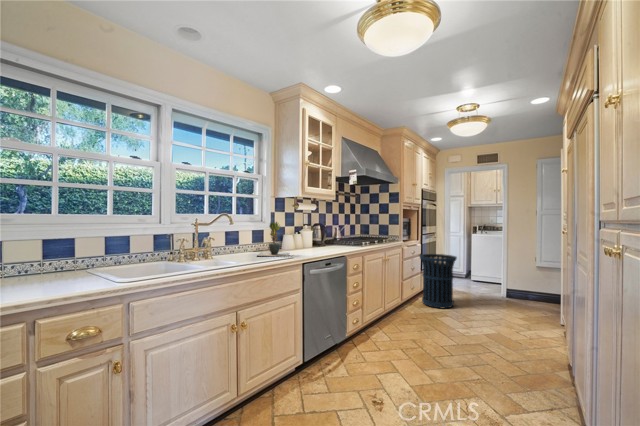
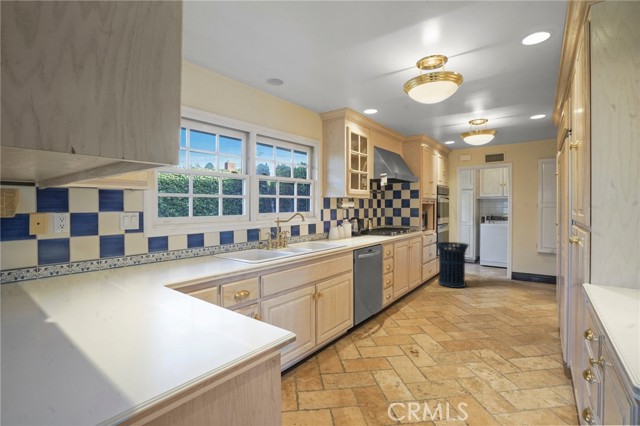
potted plant: present [257,222,289,256] -> none [316,218,340,245]

